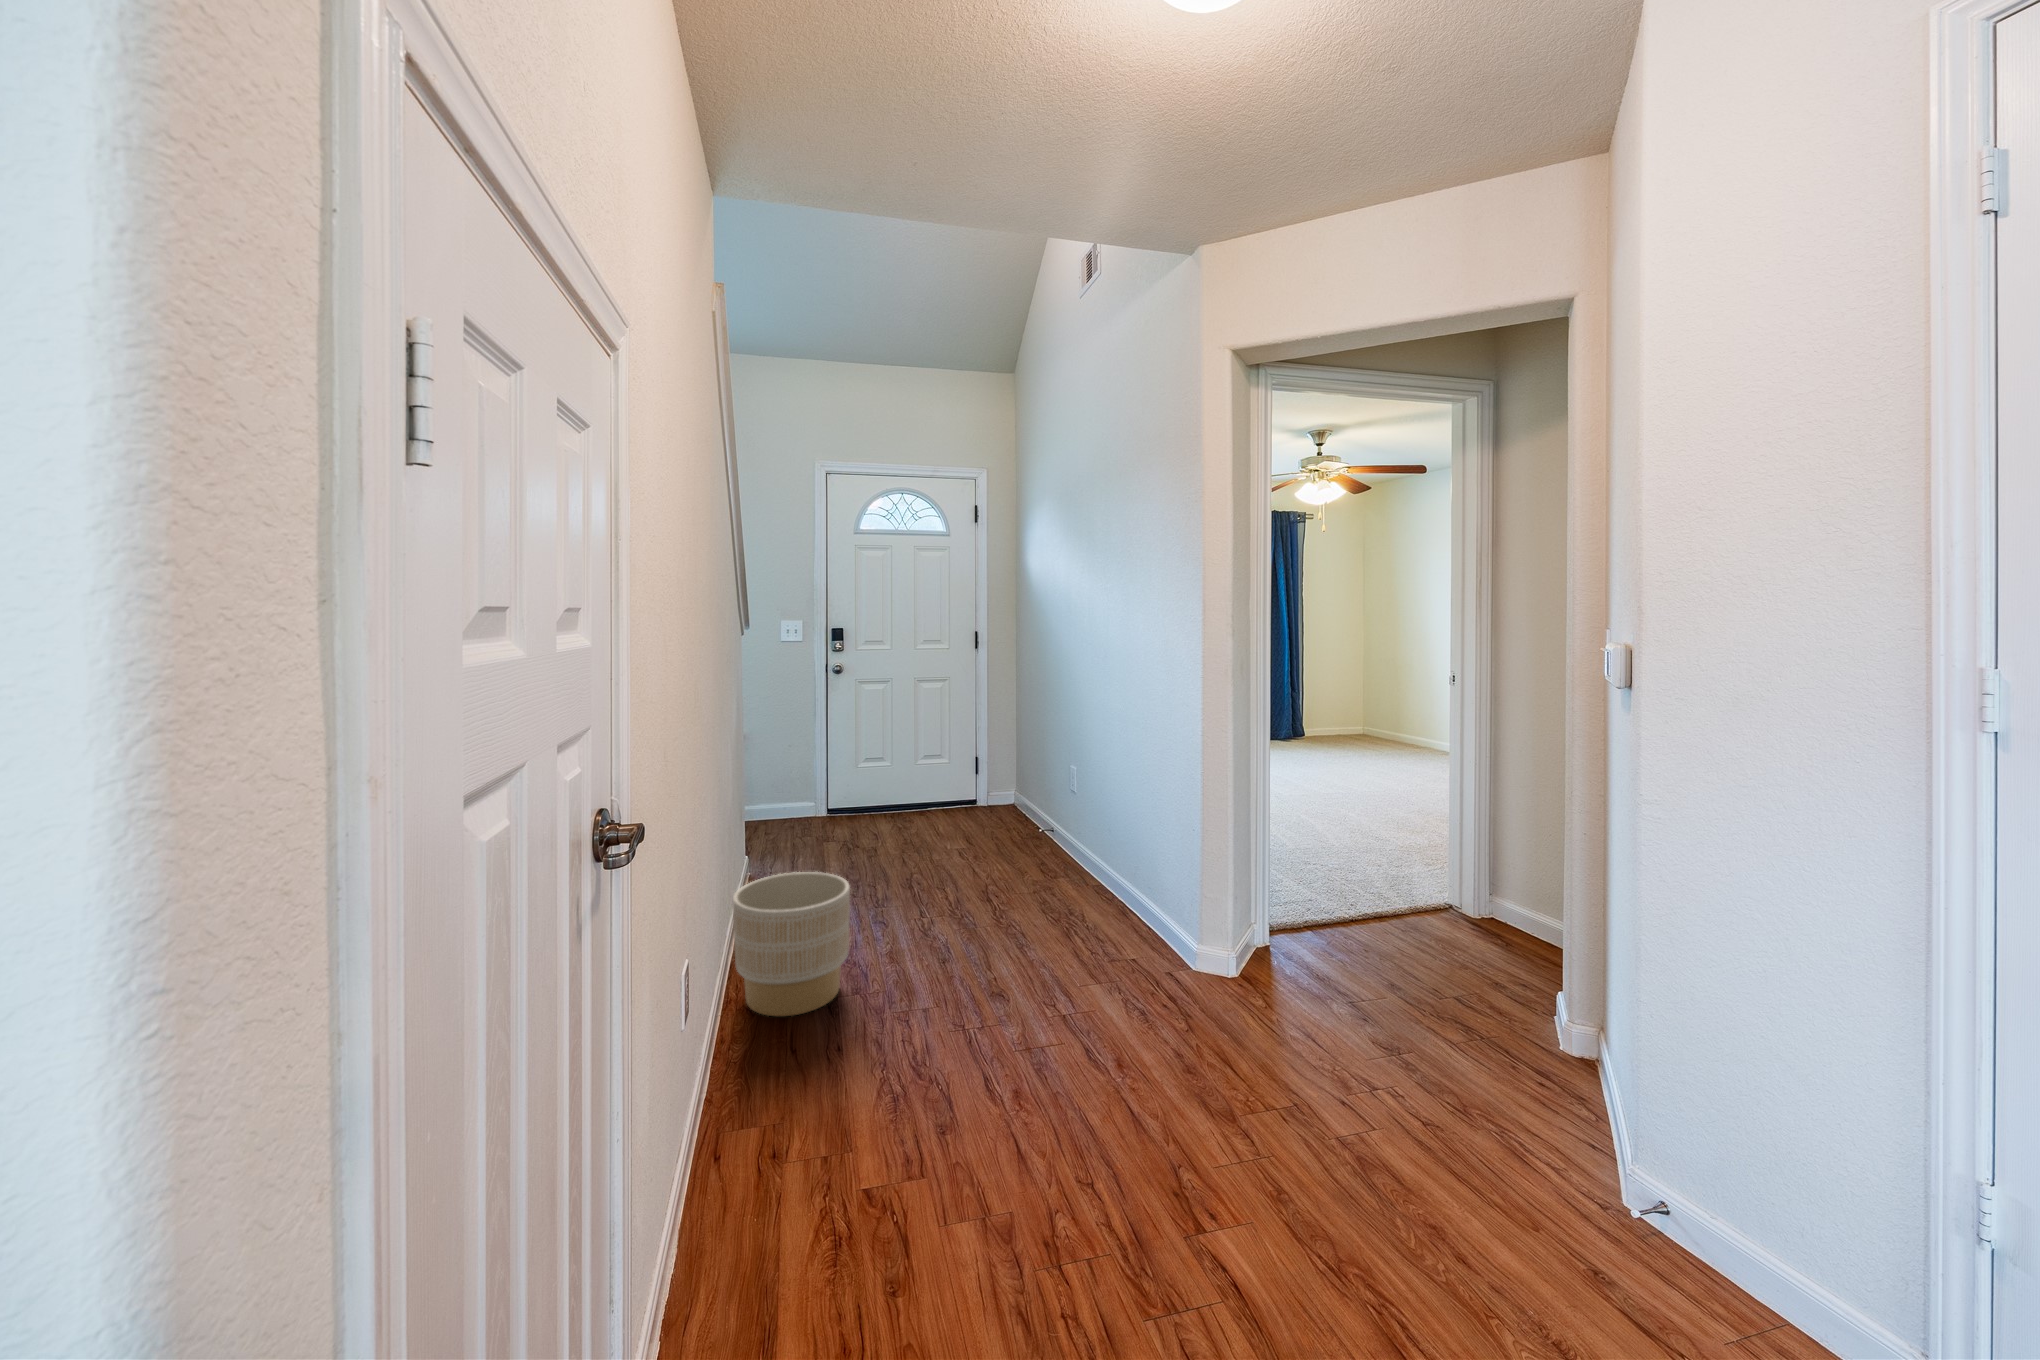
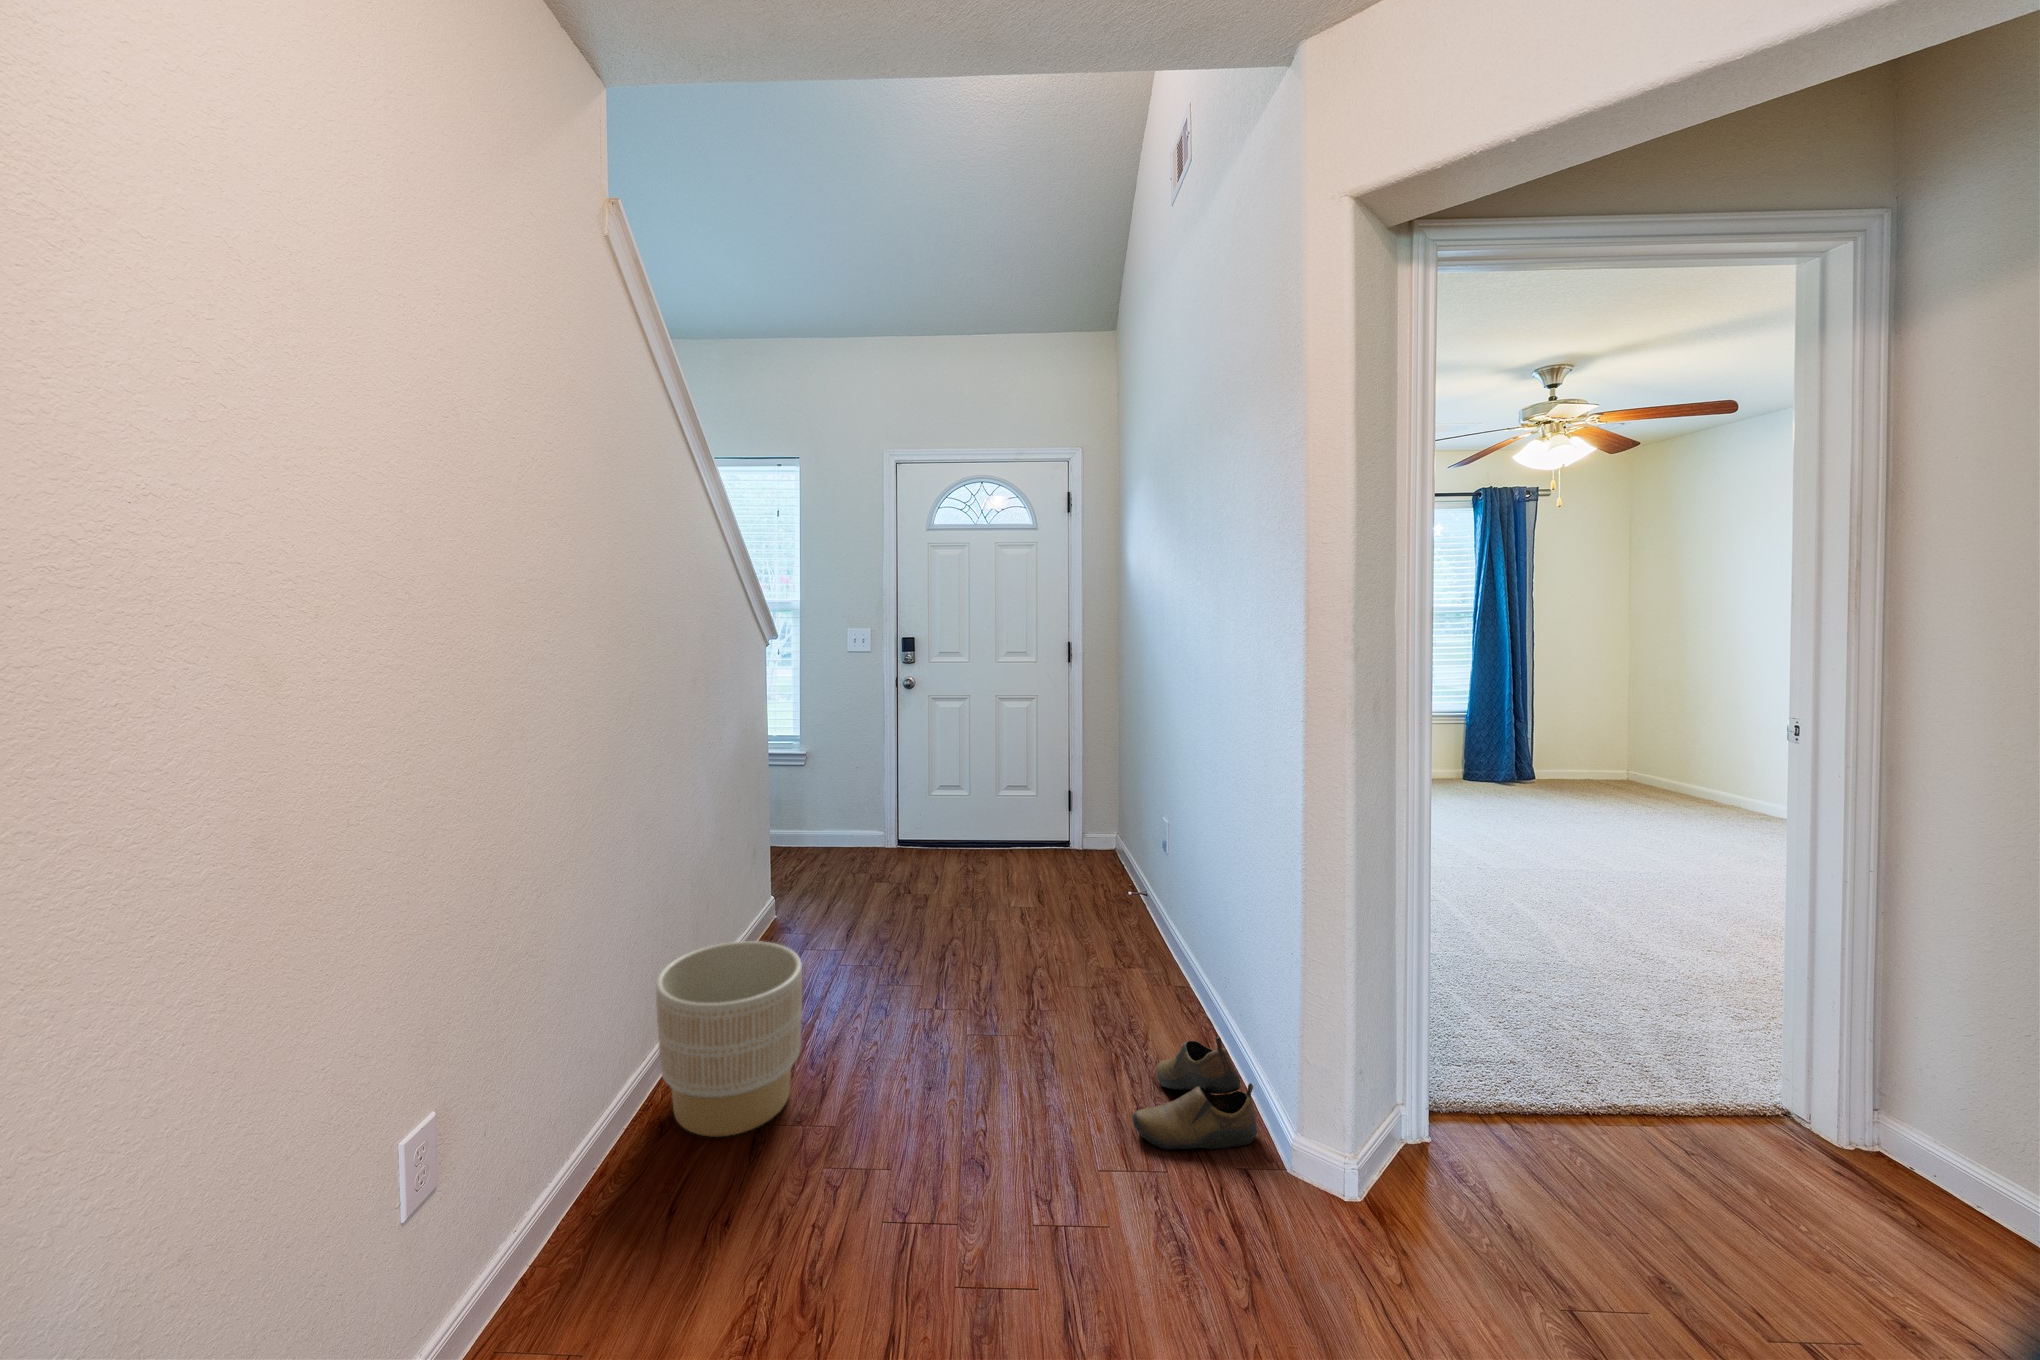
shoe: none [1095,895,1173,972] -> present [1133,1037,1257,1150]

